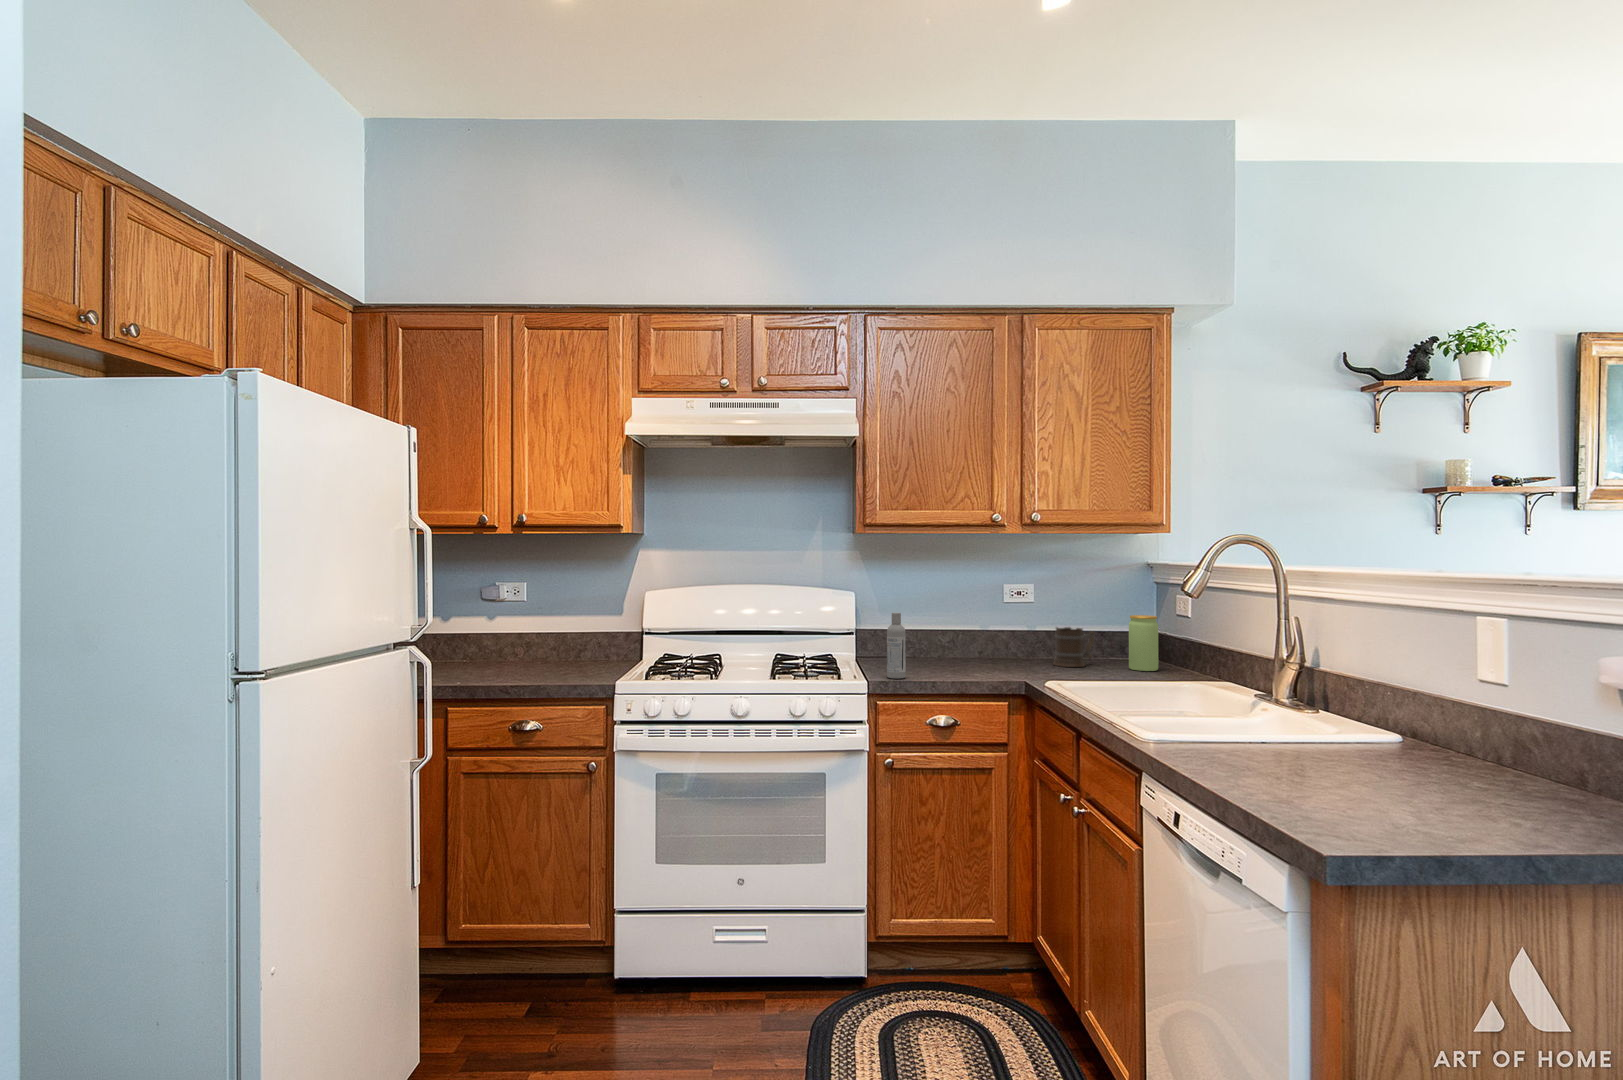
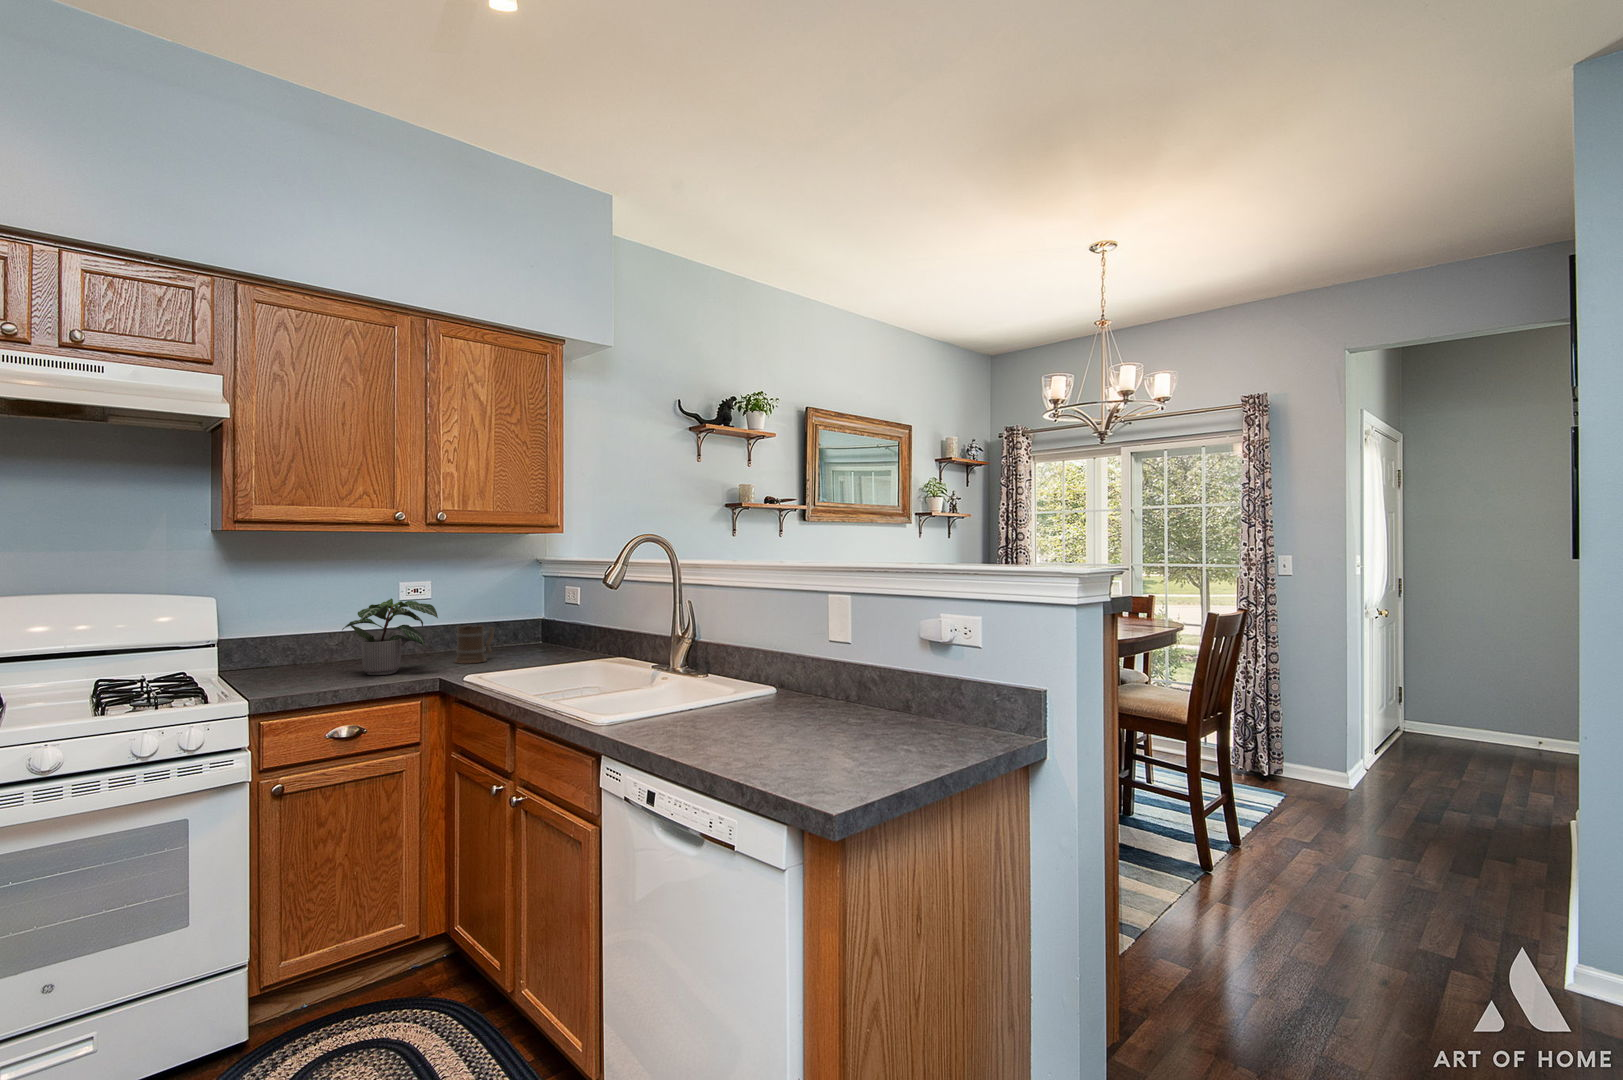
potted plant: none [950,595,1030,669] -> present [342,598,438,675]
bottle: present [887,612,906,679] -> none [273,622,298,696]
jar: present [1129,615,1158,671] -> none [527,610,553,659]

